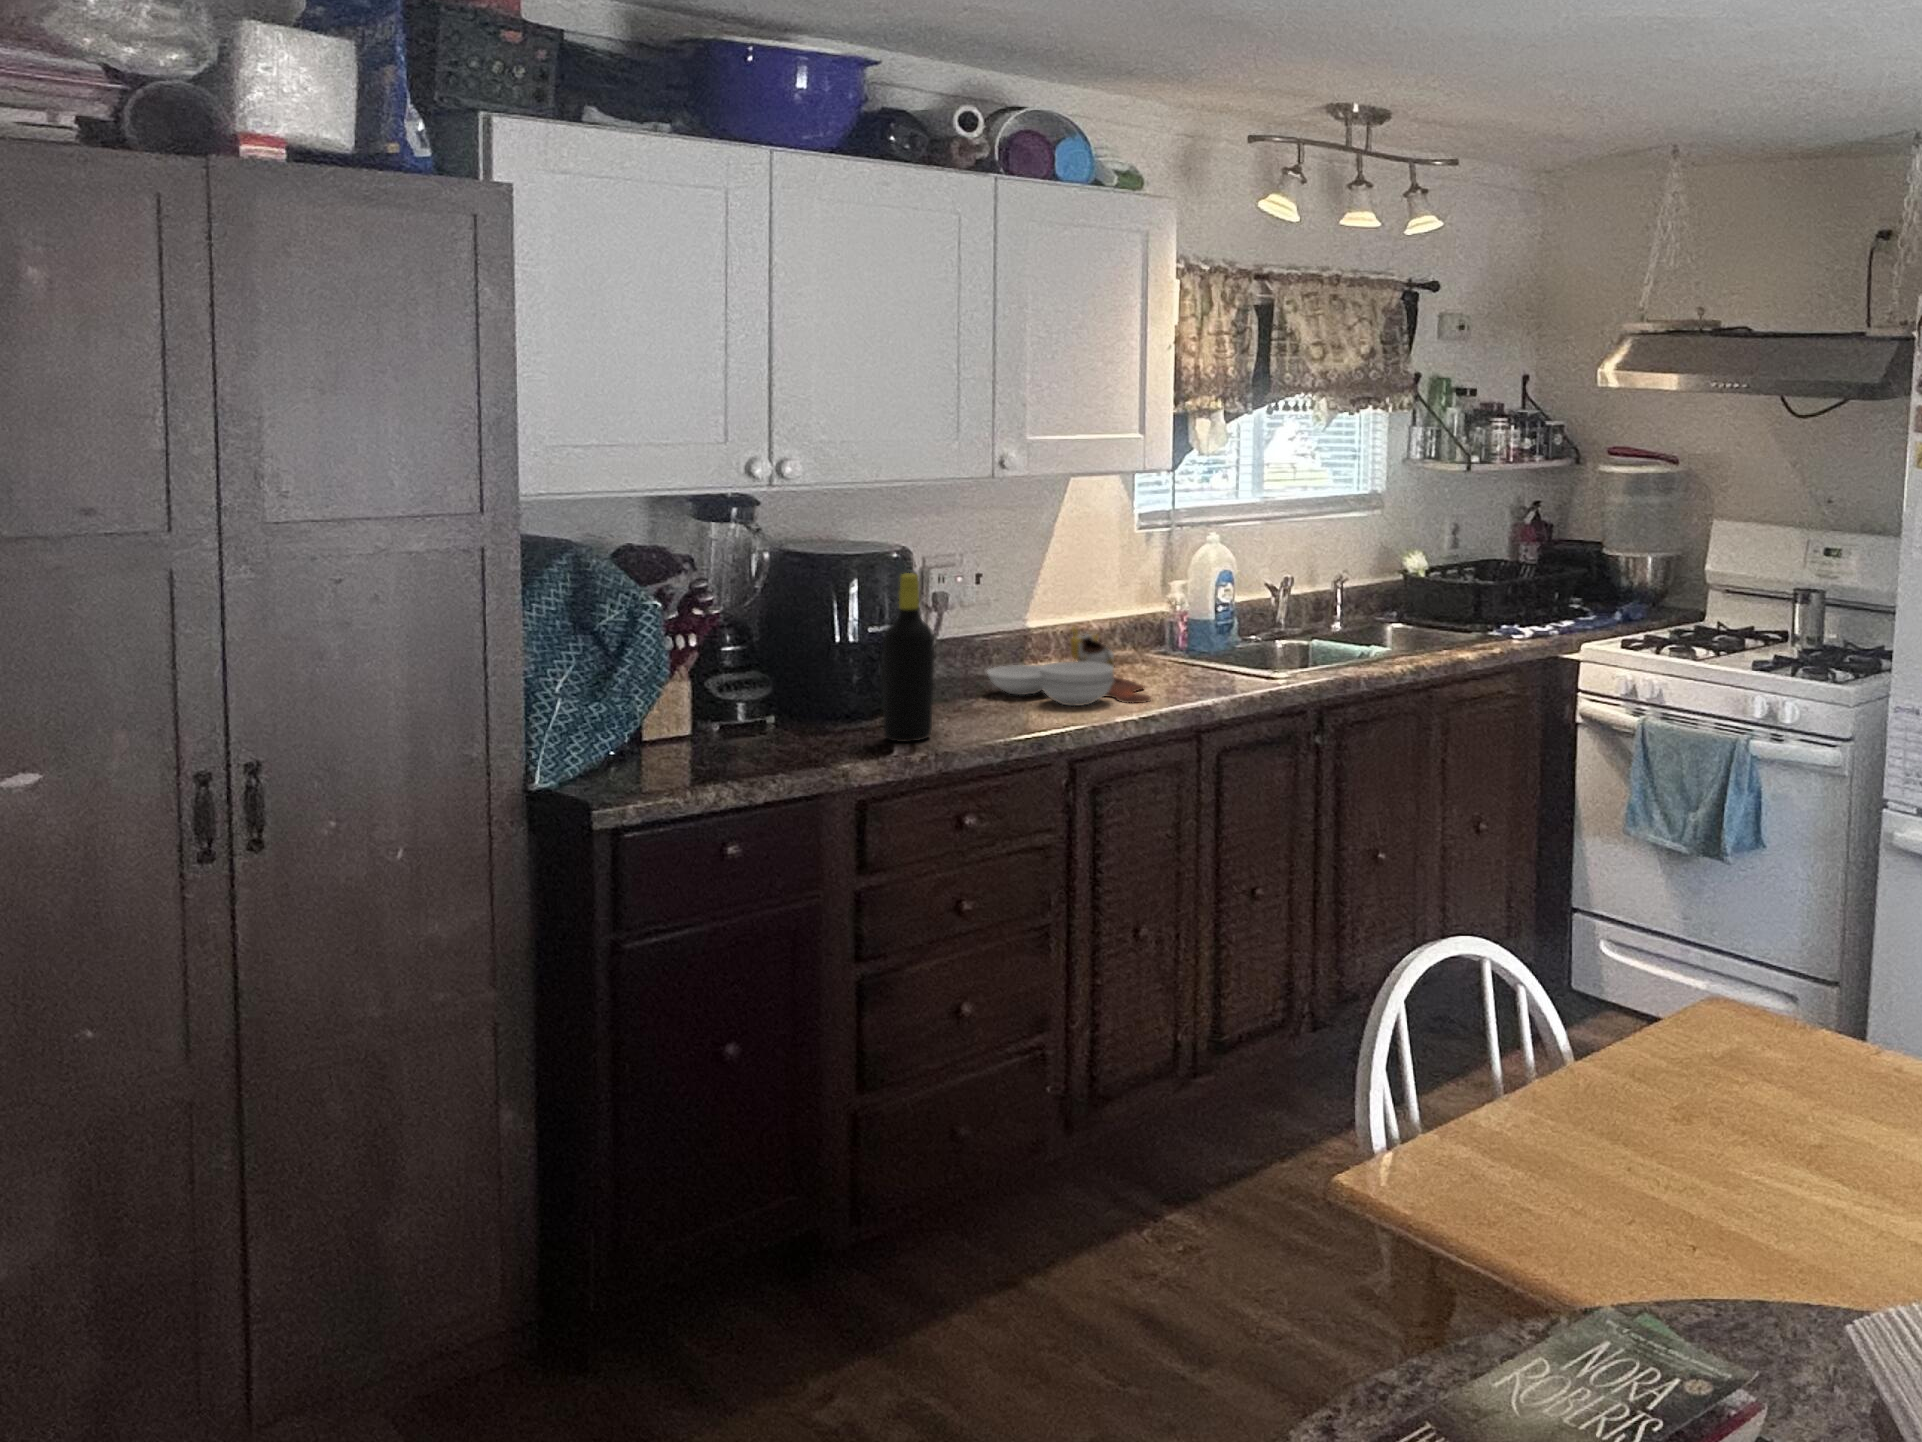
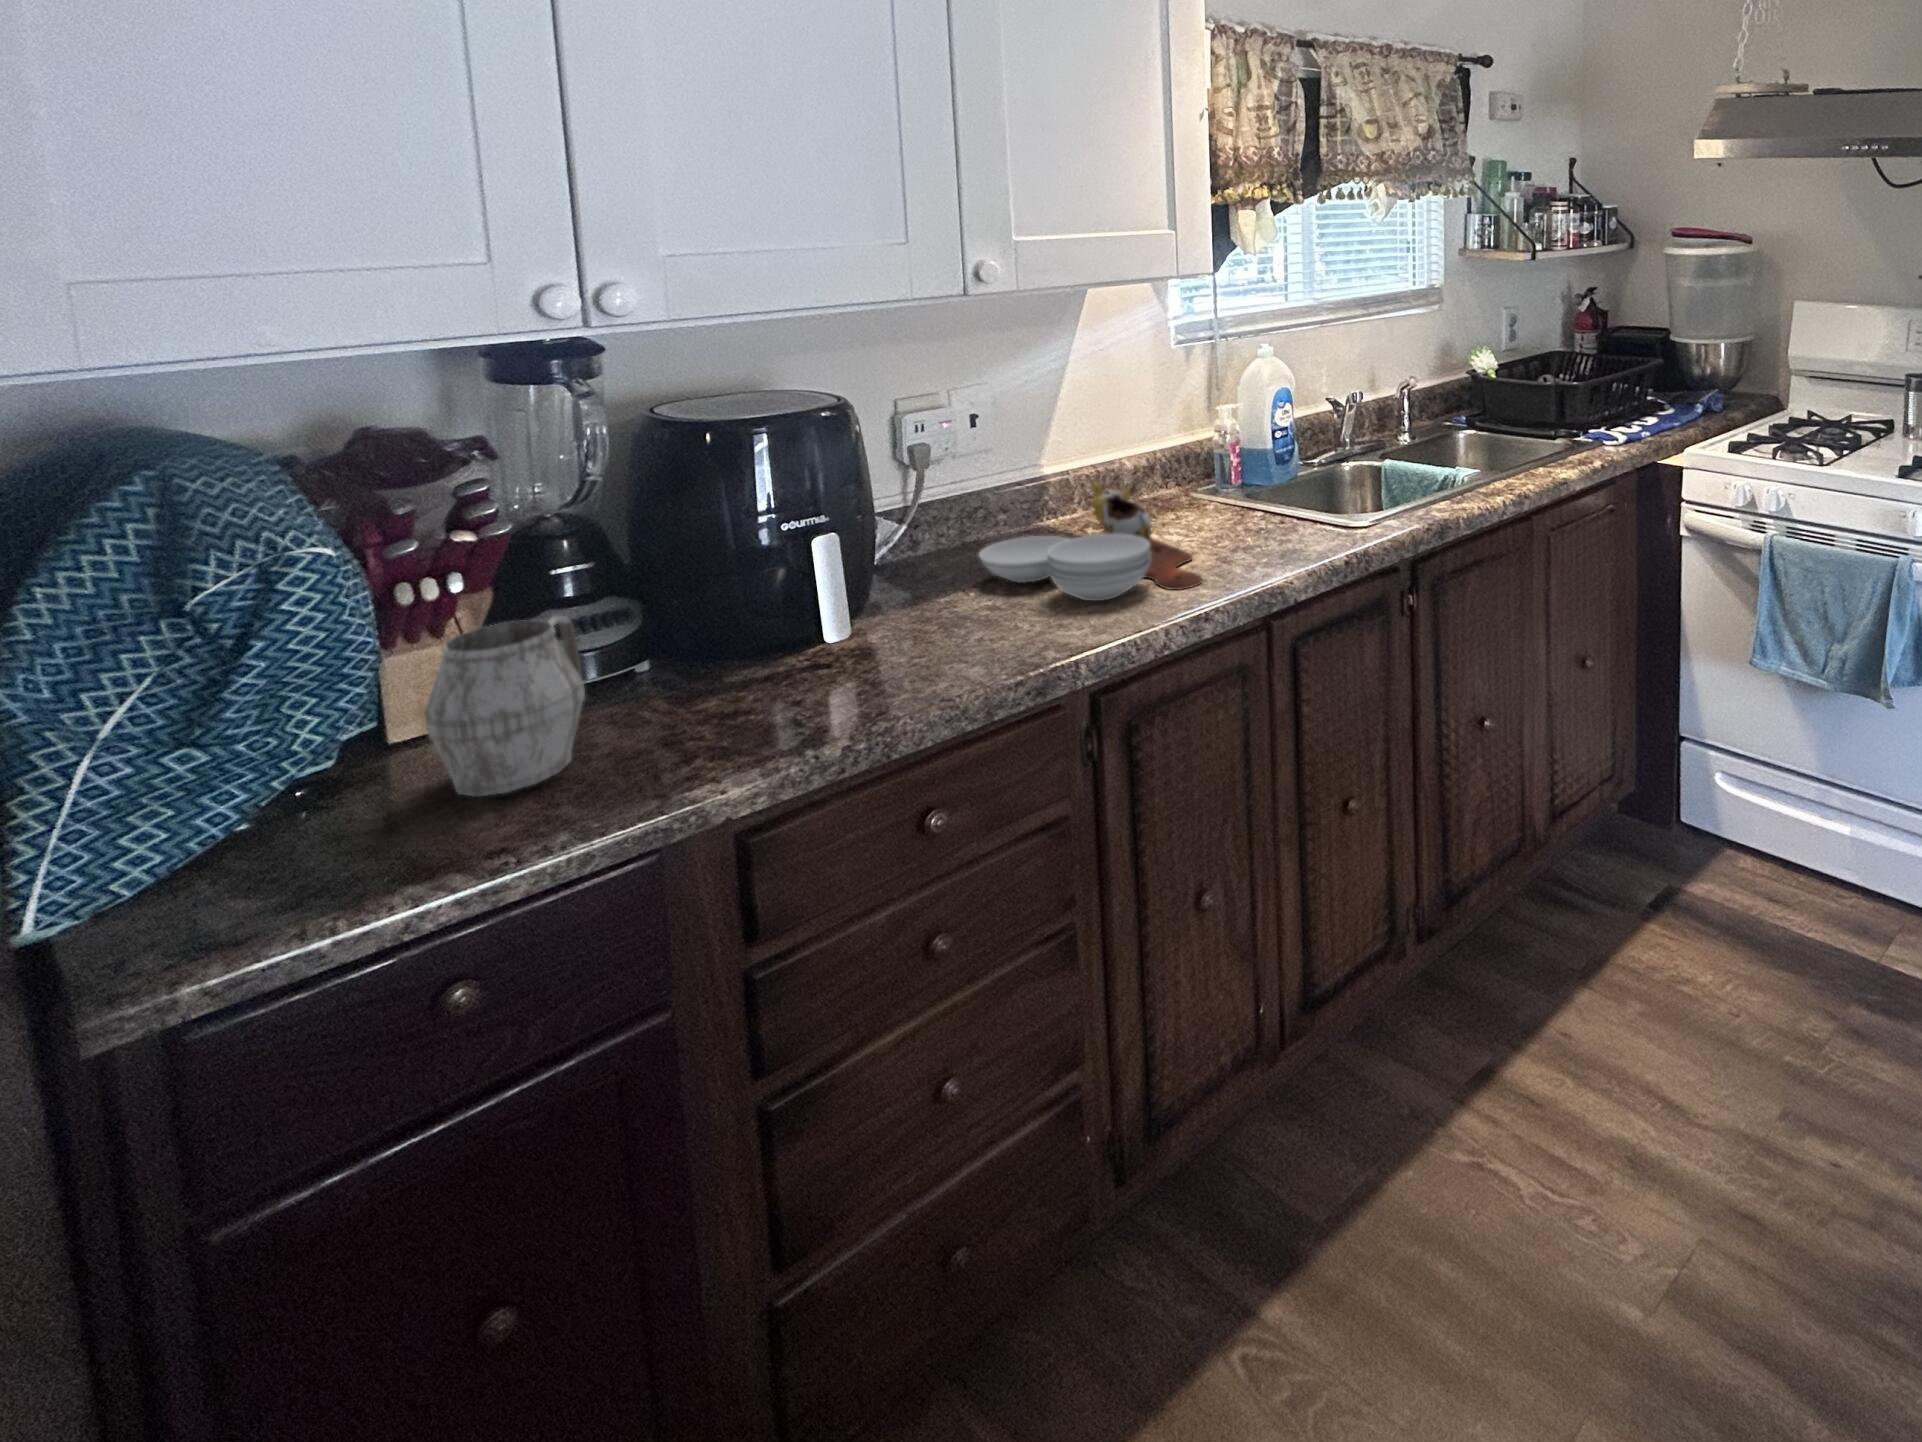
bottle: present [883,573,934,742] -> none [779,453,871,714]
mug: none [689,664,772,760] -> present [424,616,585,797]

